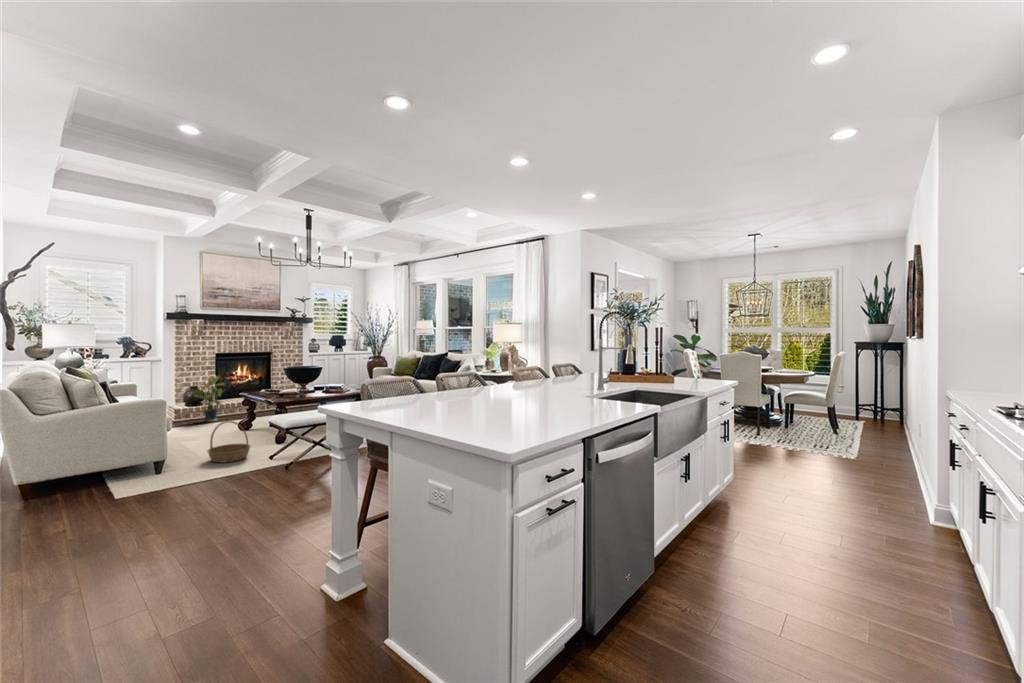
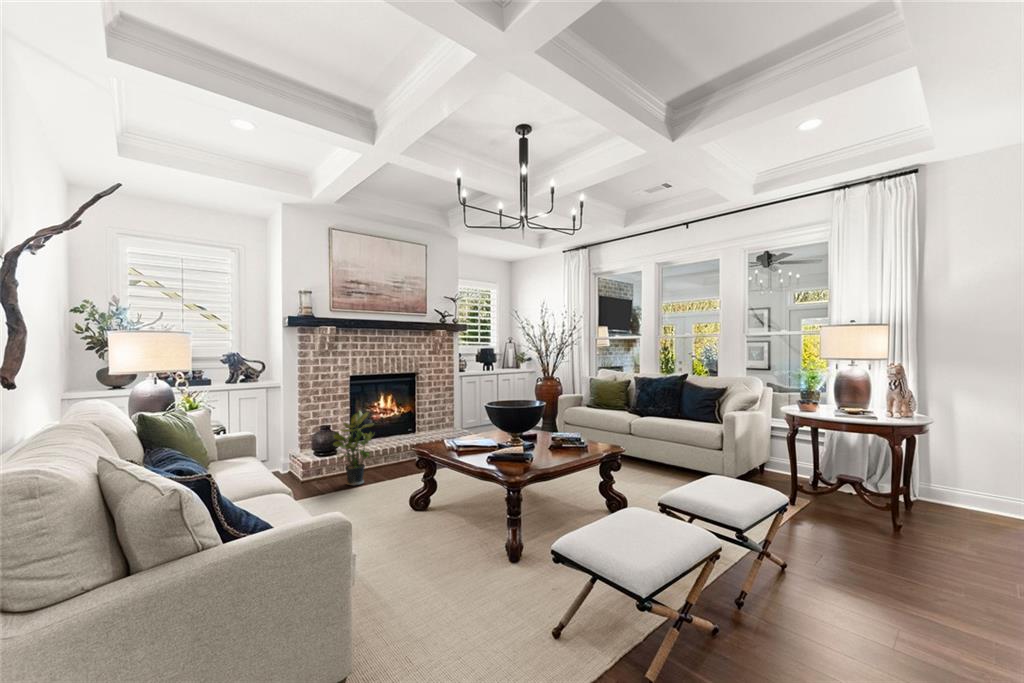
basket: present [207,421,250,463] -> none [425,537,510,646]

